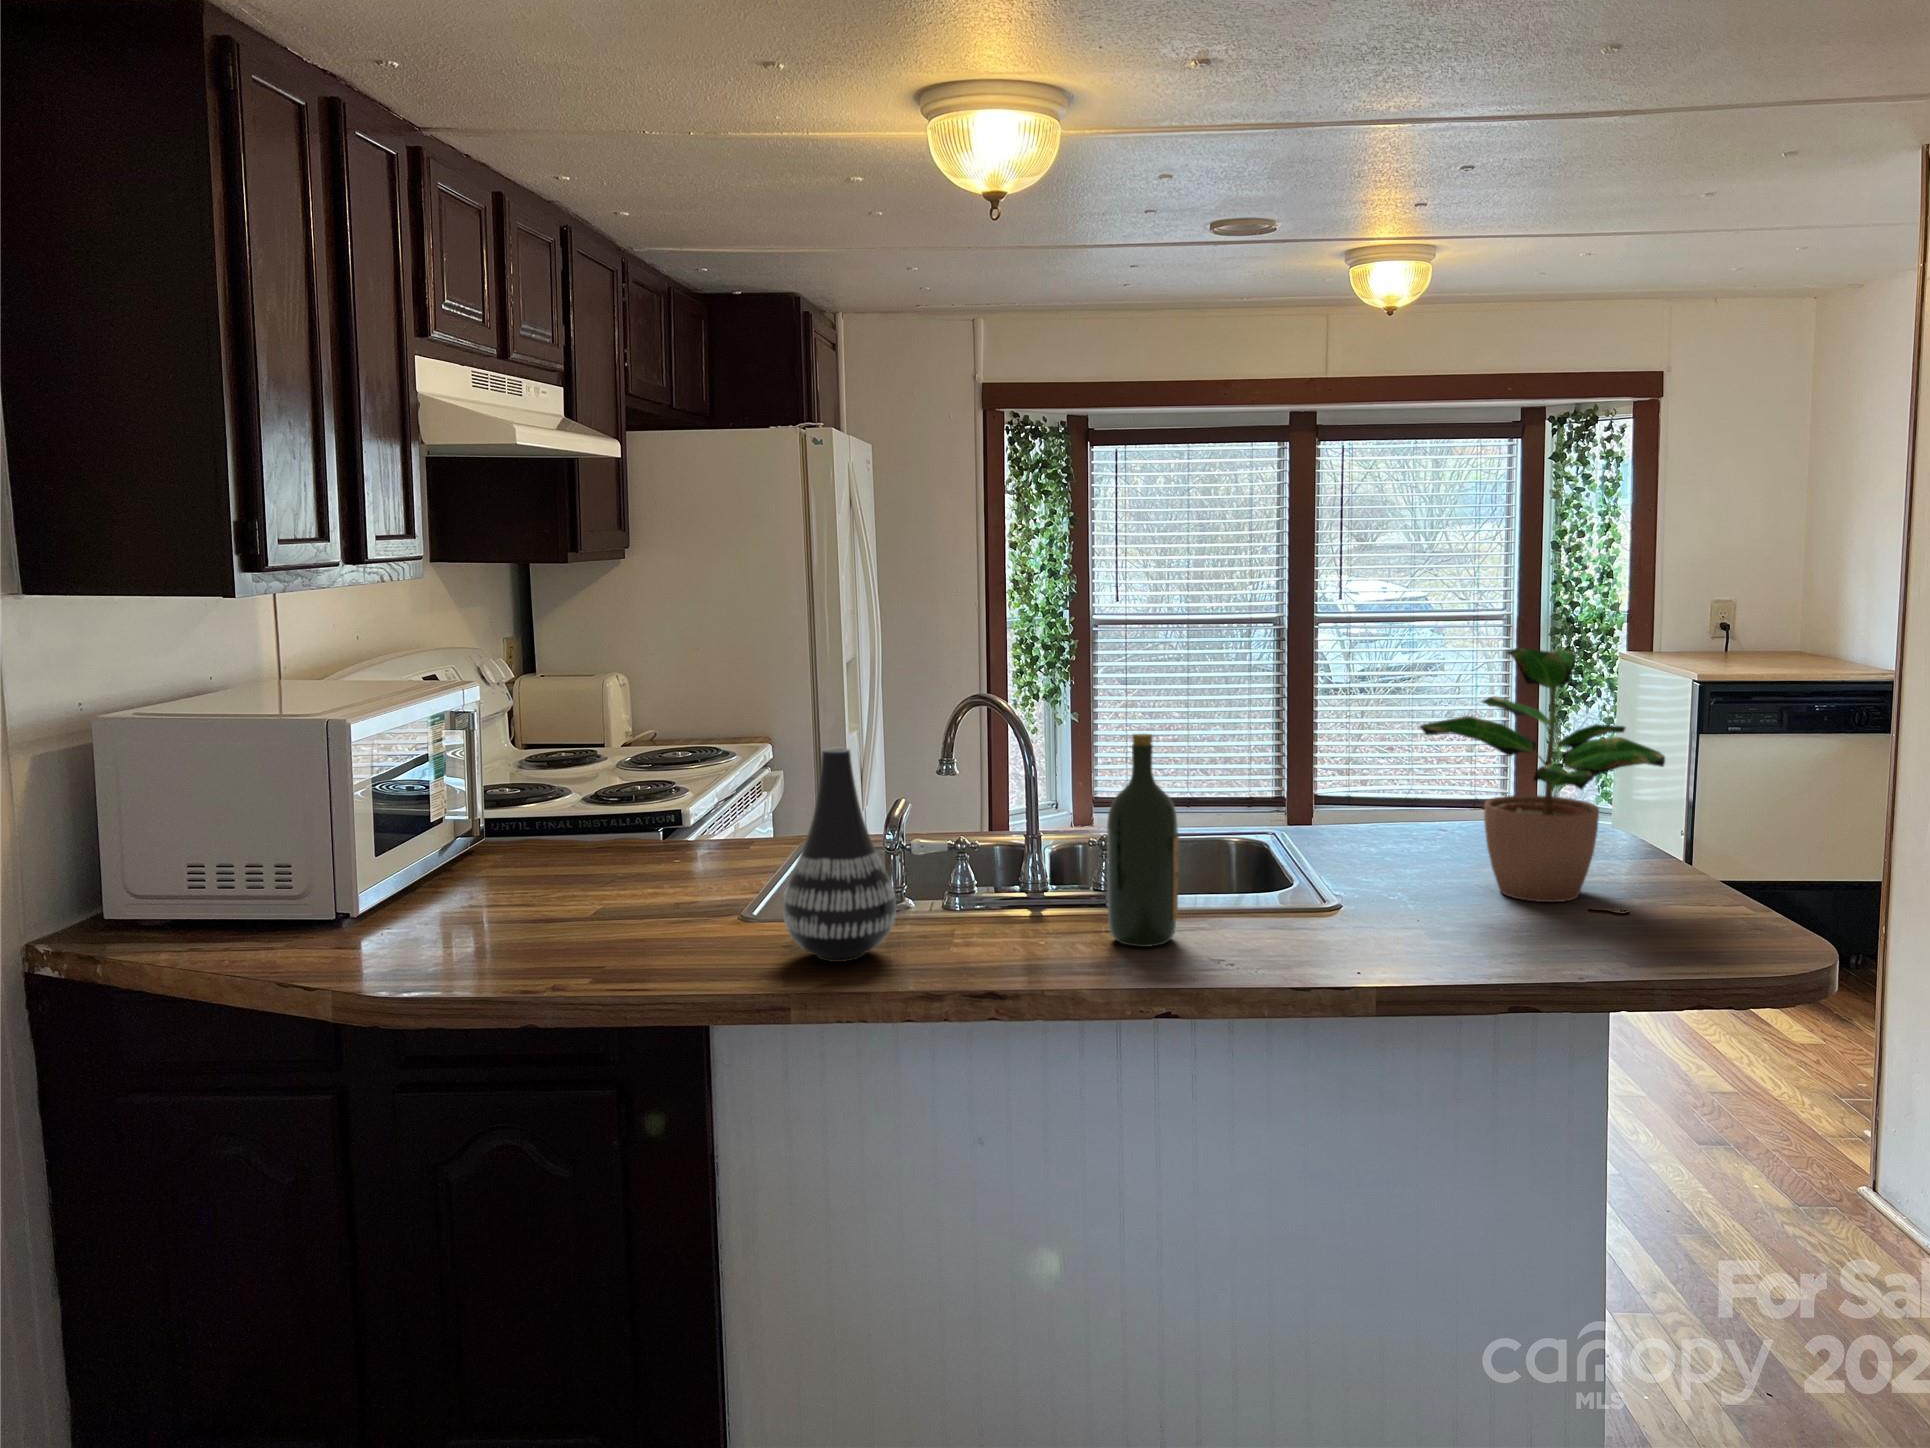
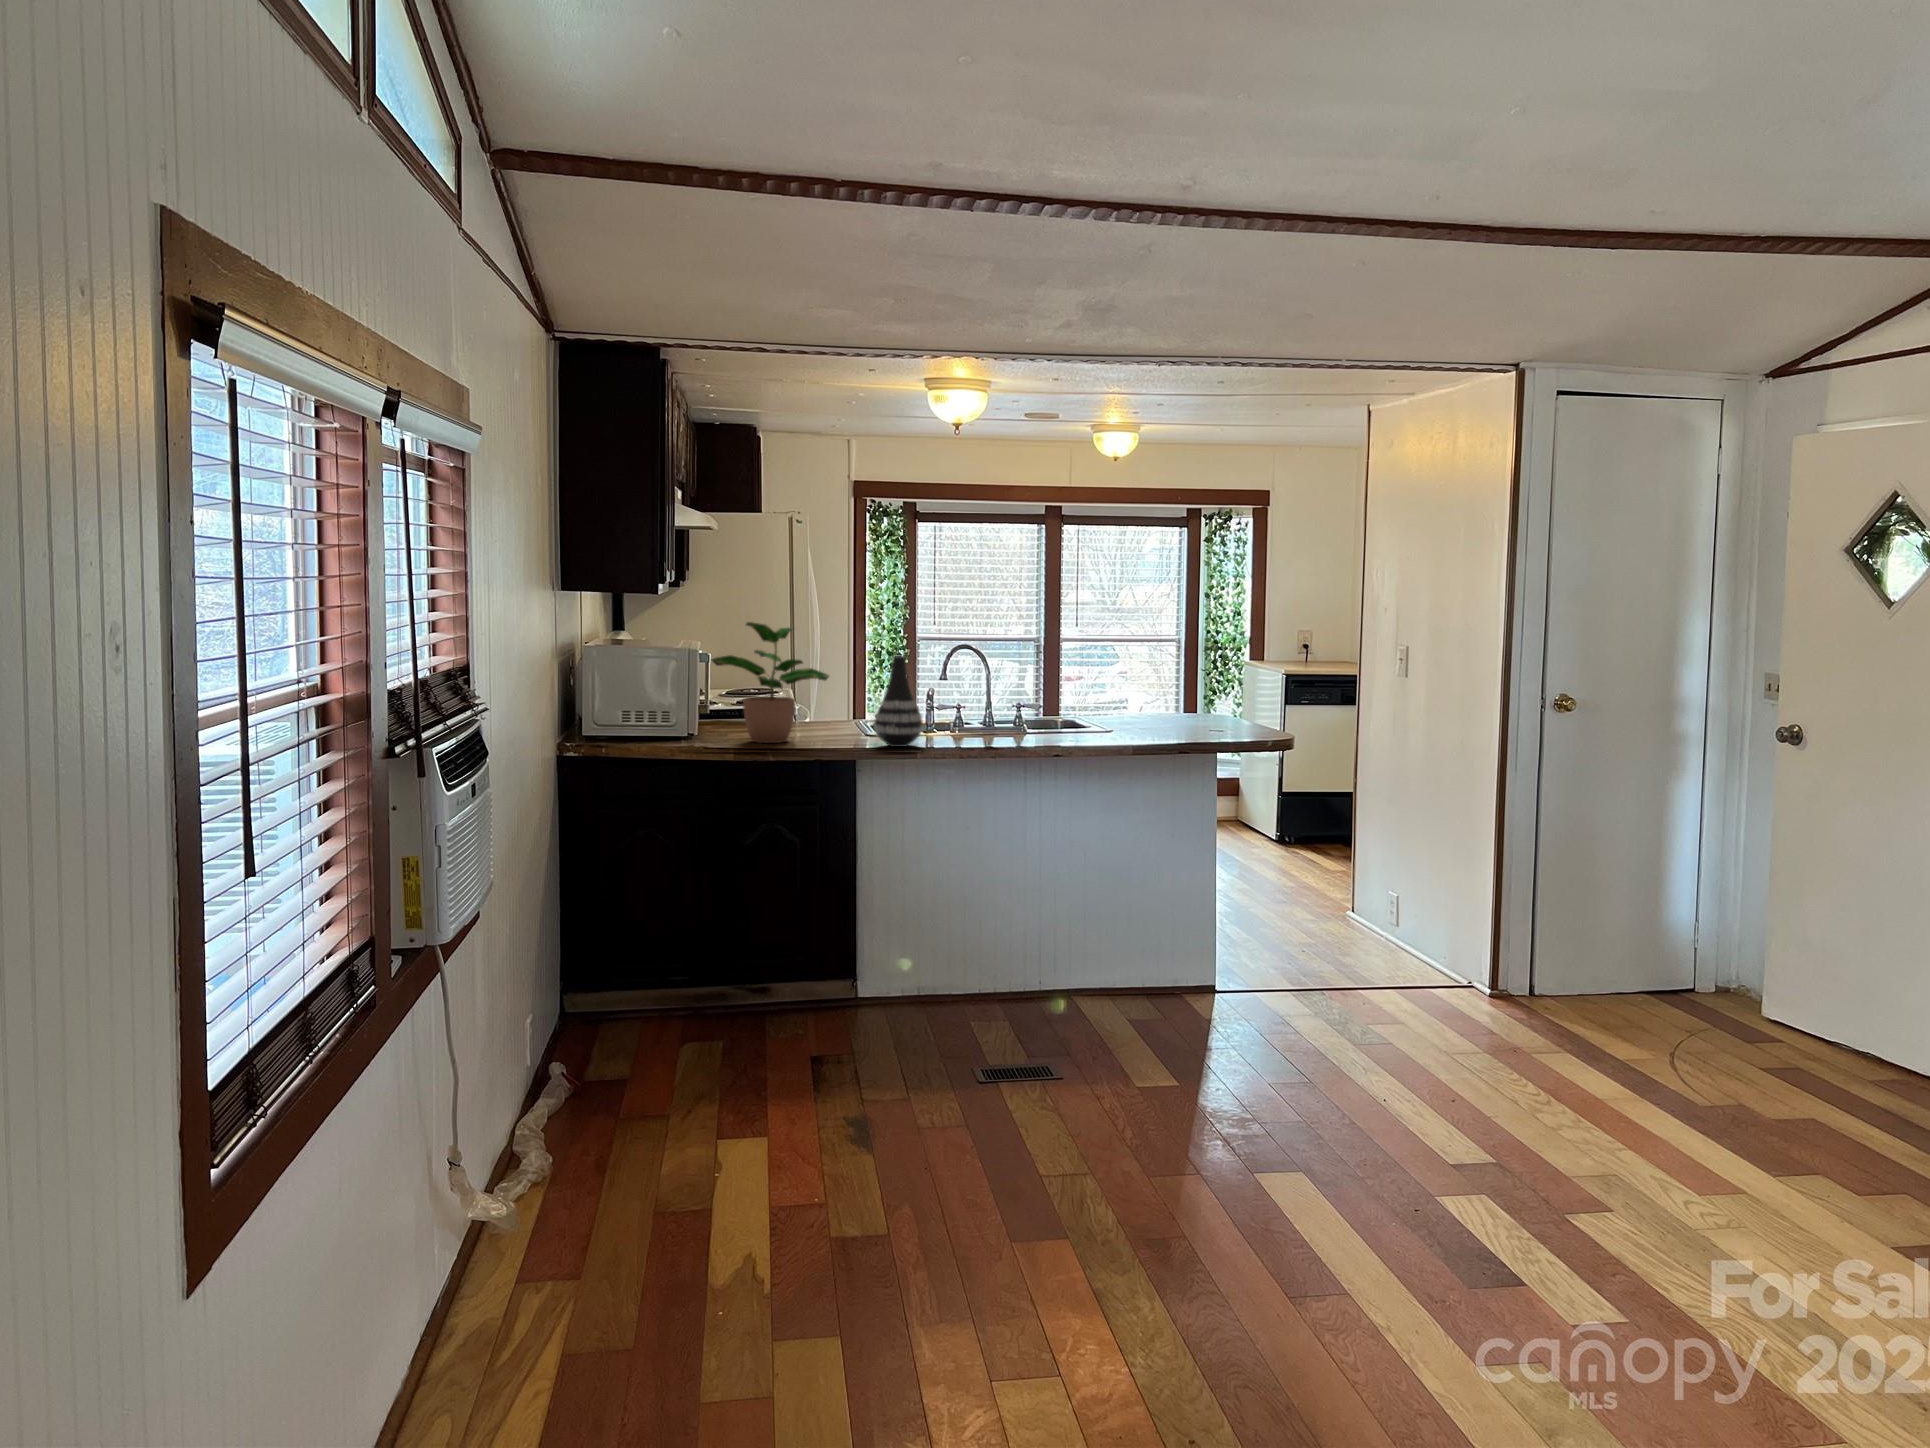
potted plant: present [1420,648,1665,902] -> present [711,622,829,743]
wine bottle: present [1107,734,1179,947] -> none [1010,653,1041,743]

